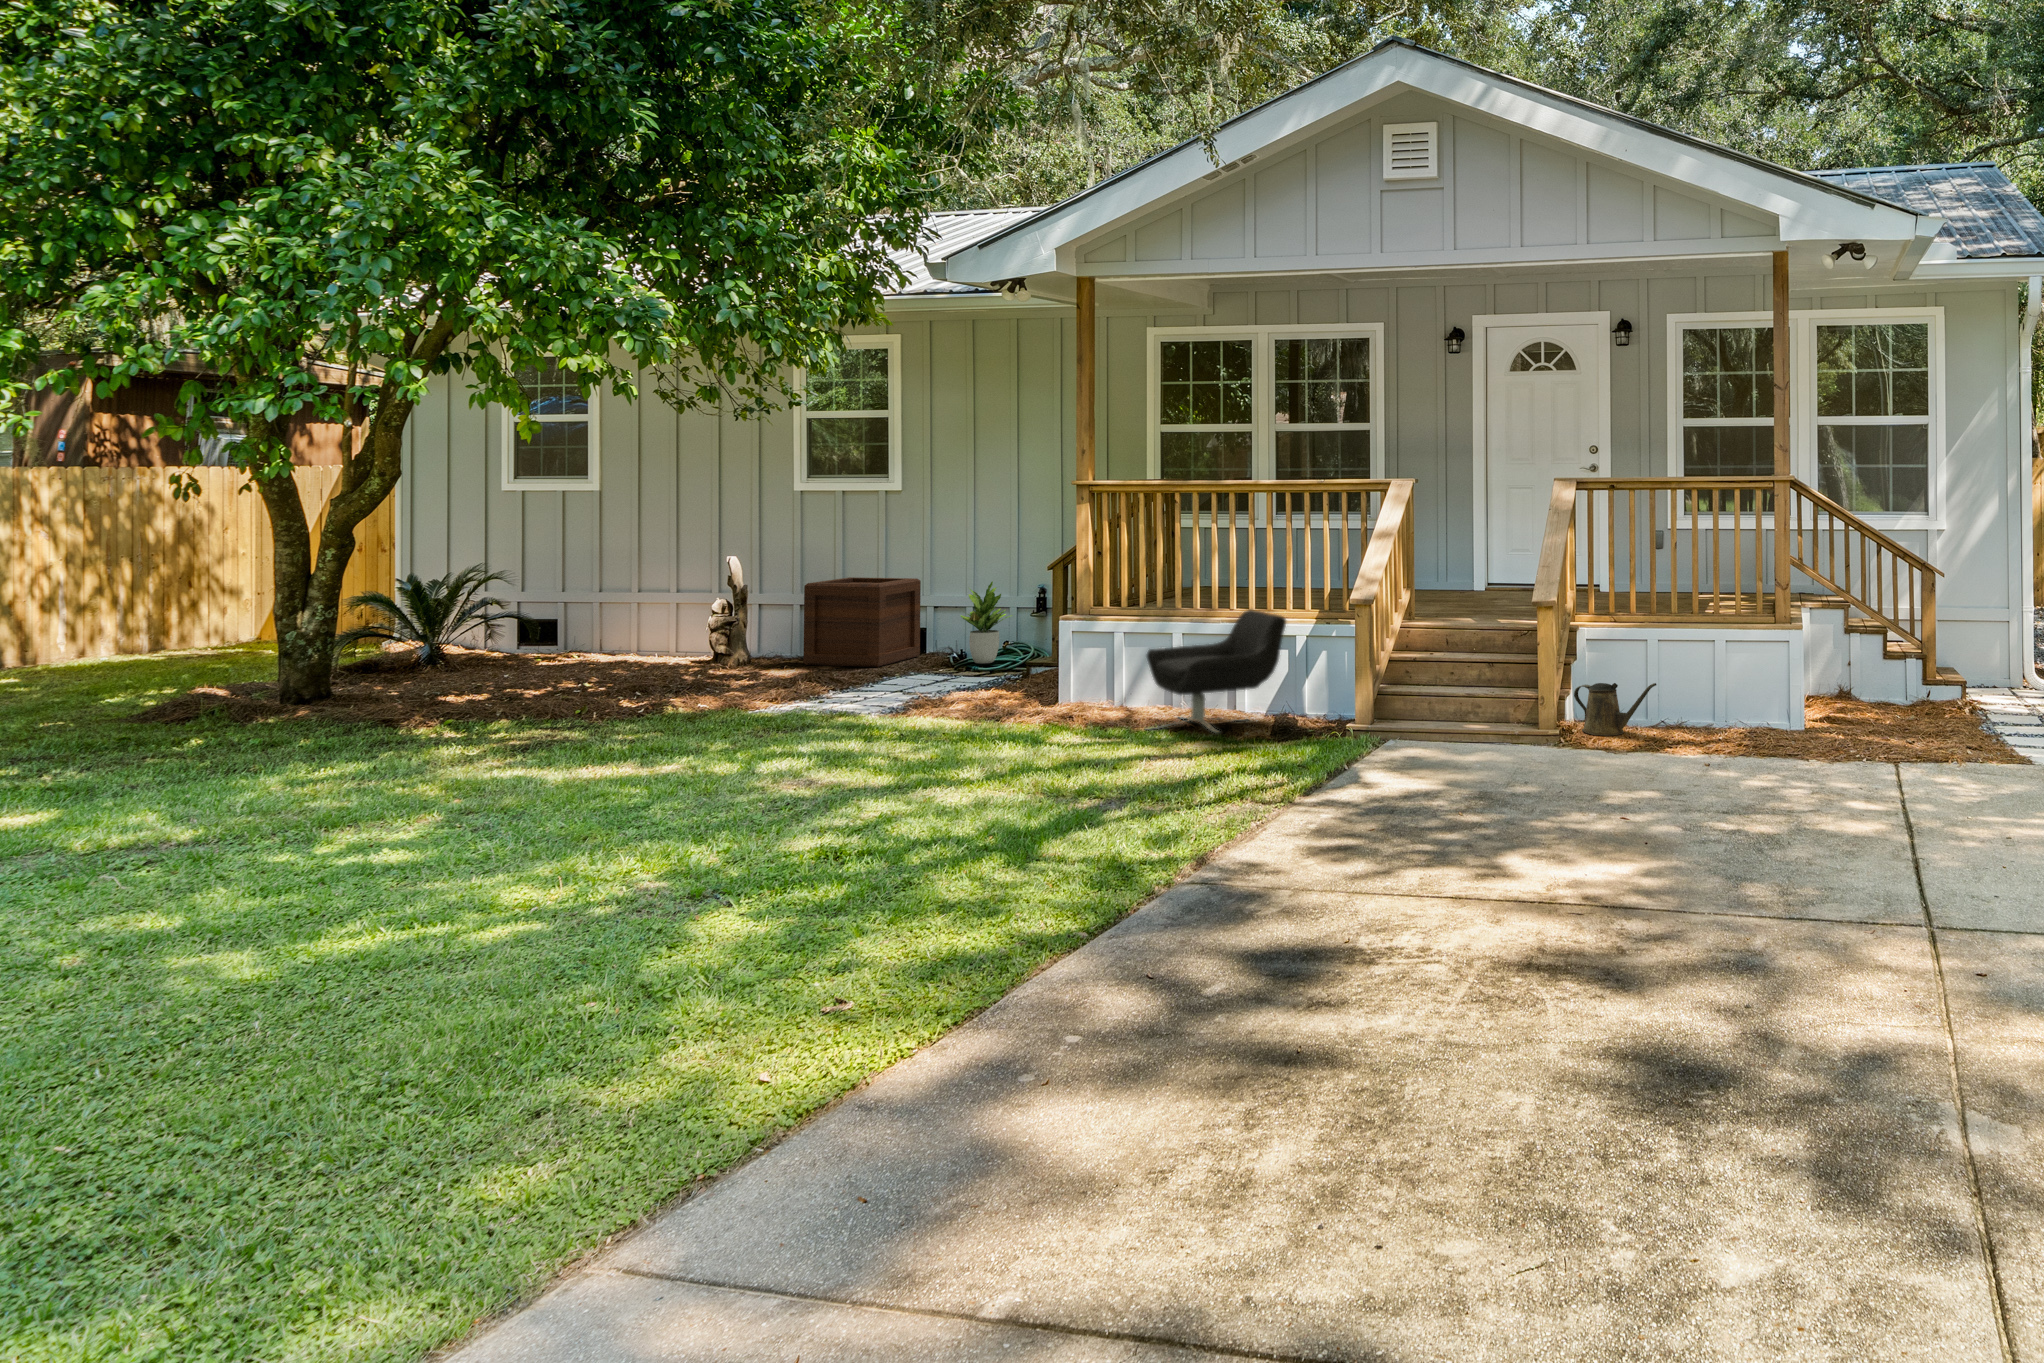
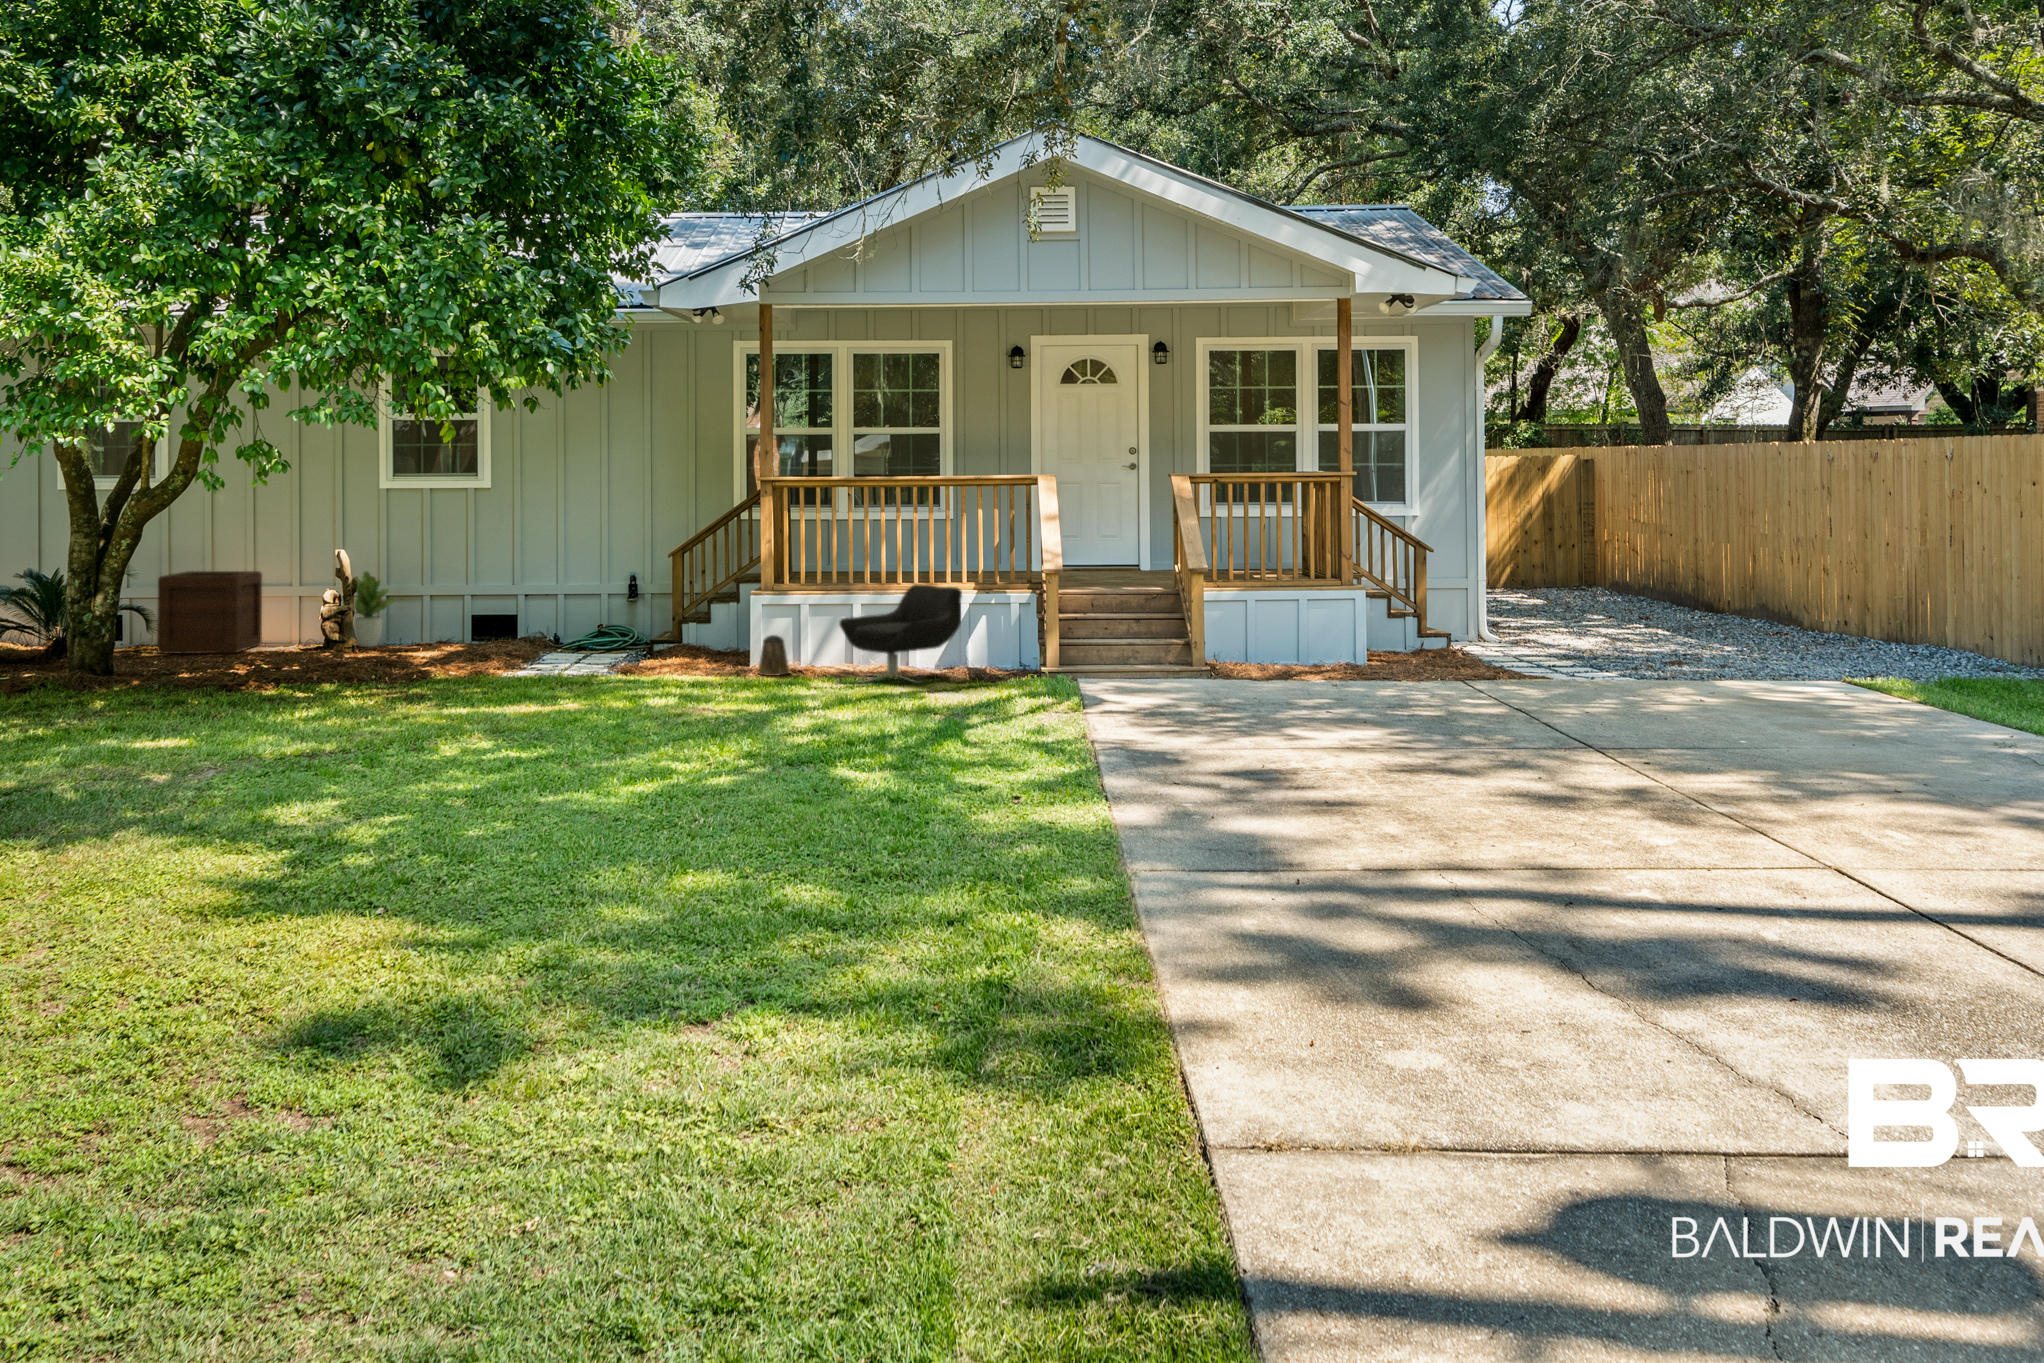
wooden crate: present [803,577,921,667] -> present [157,571,262,654]
potted plant: present [961,581,1012,663] -> present [354,571,396,647]
watering can: present [1574,683,1656,736] -> present [758,635,790,676]

